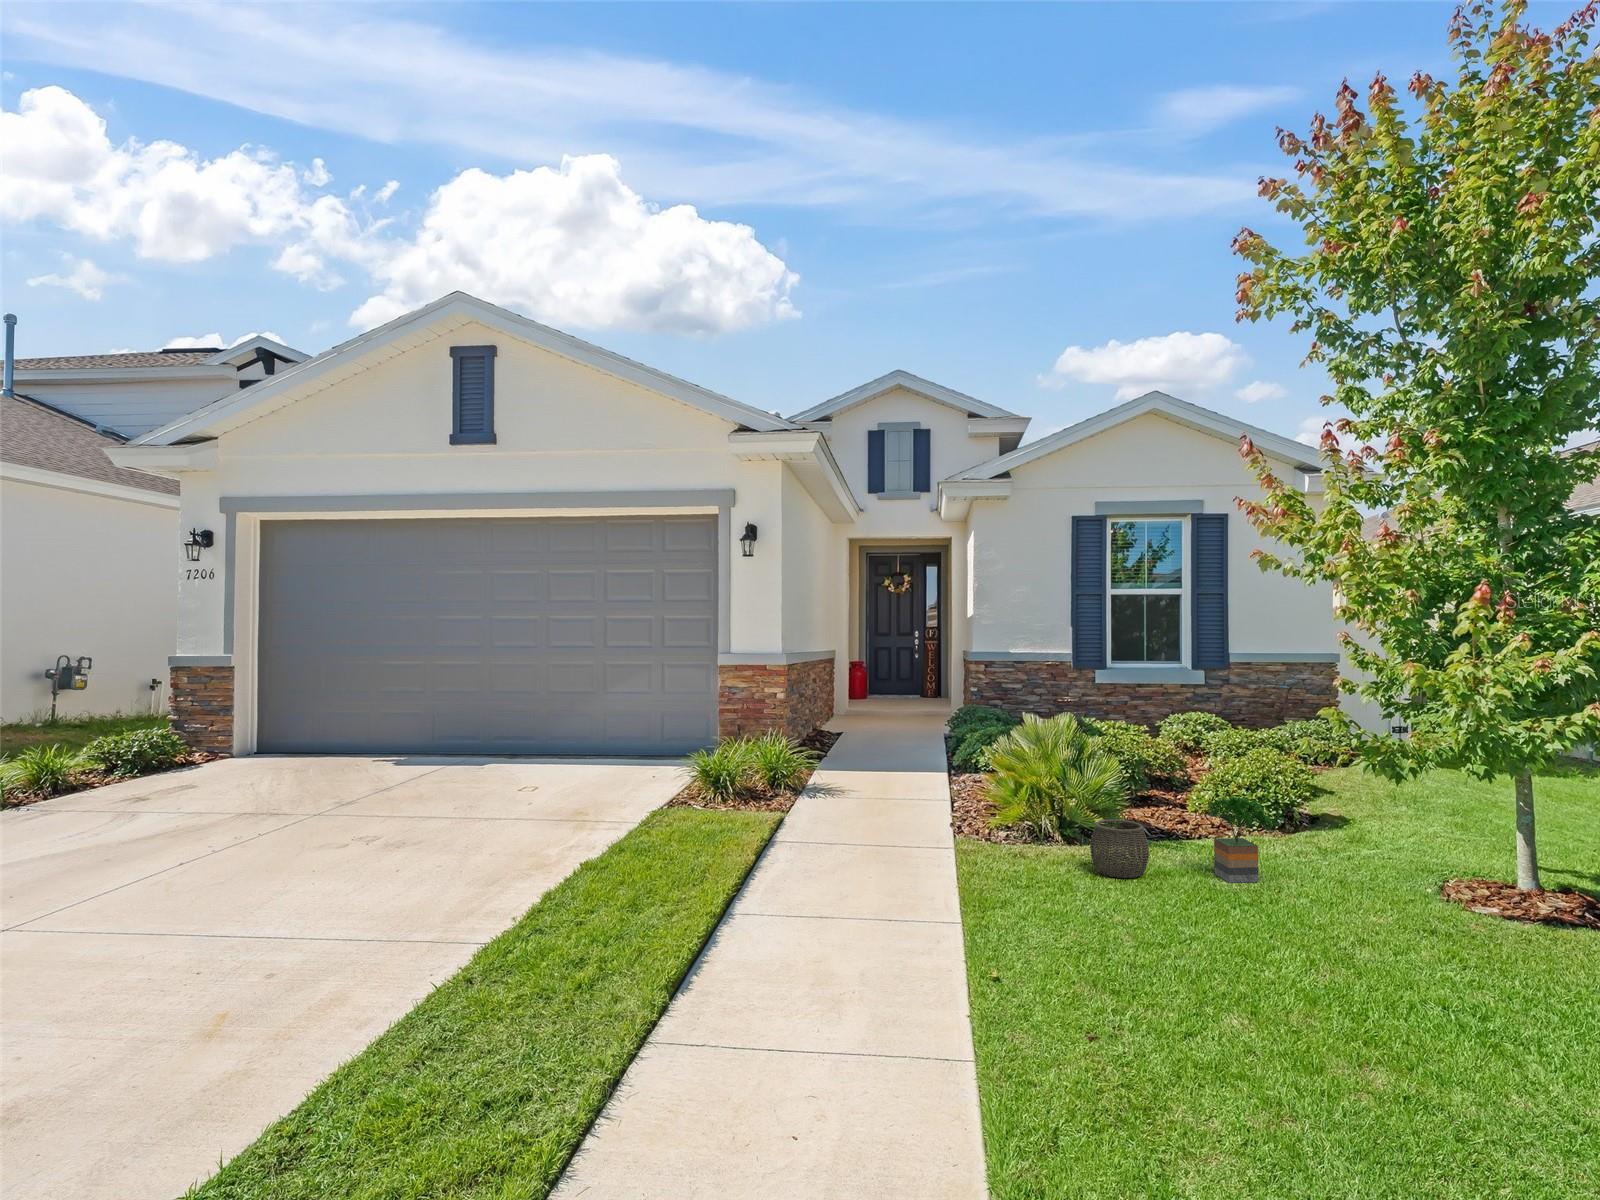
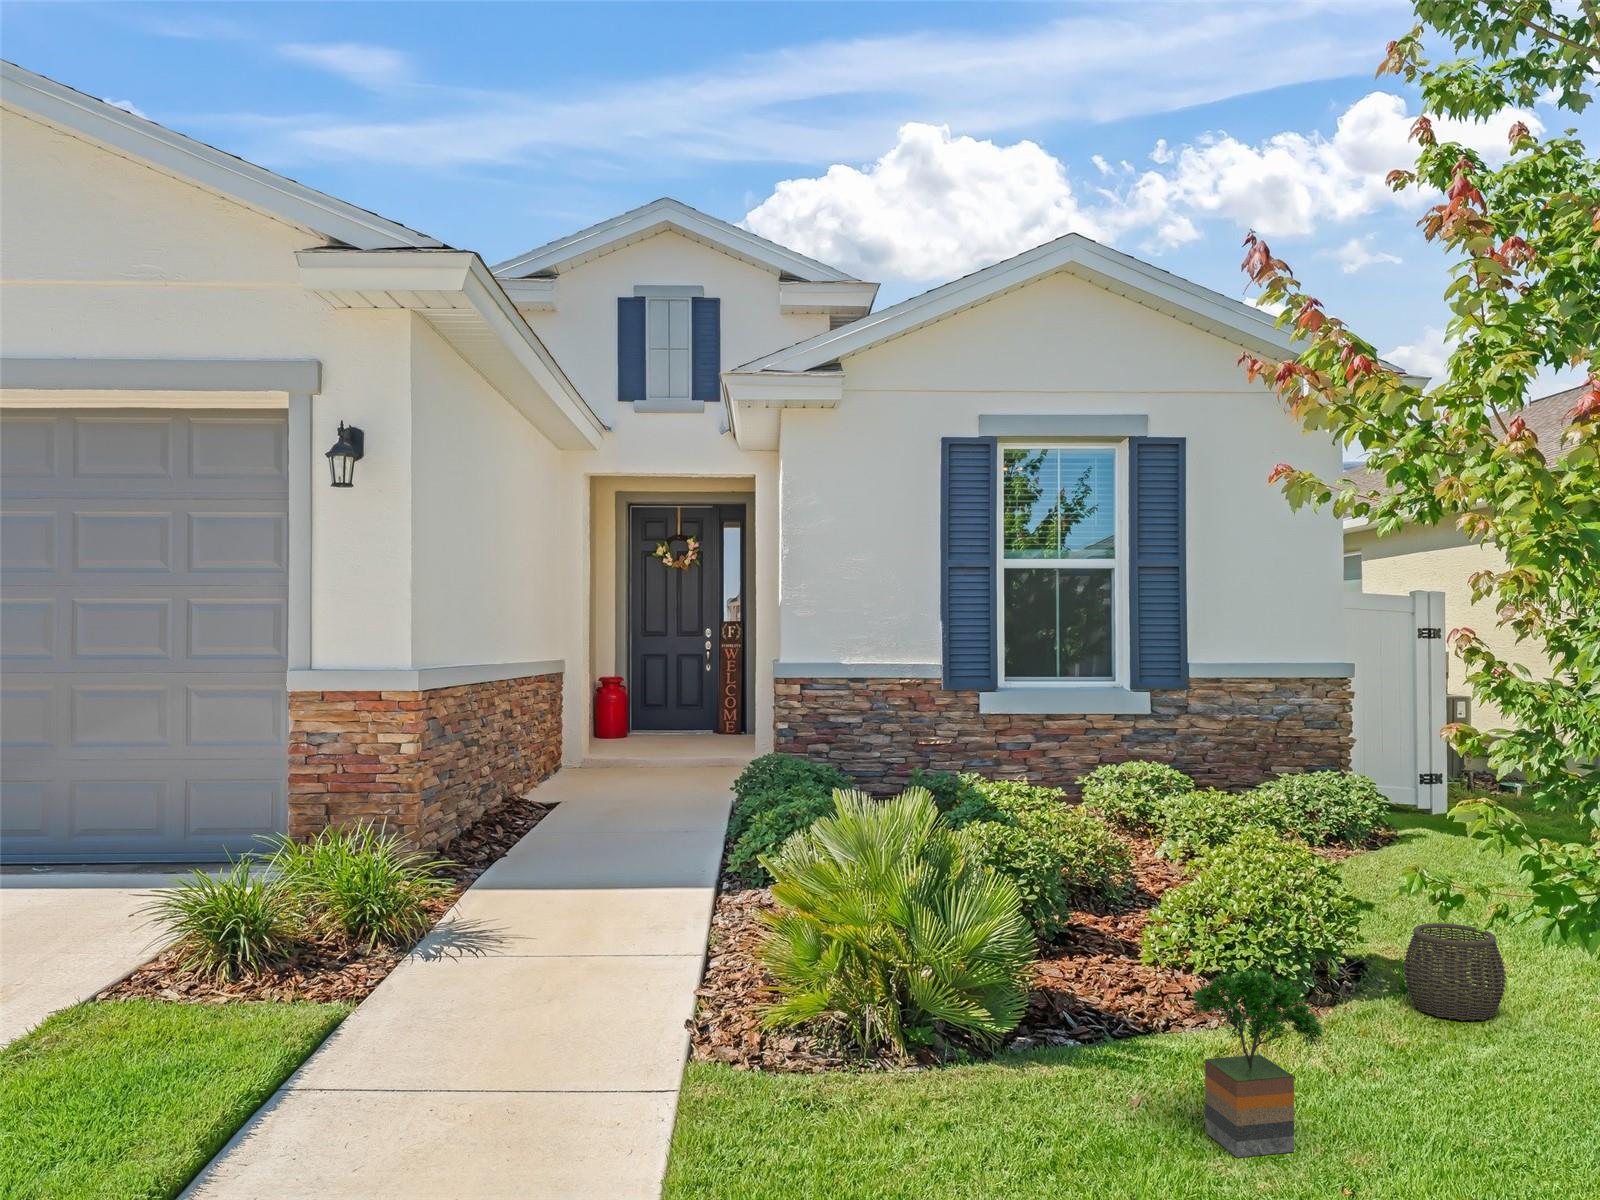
woven basket: present [1090,819,1150,878] -> present [1403,923,1506,1021]

